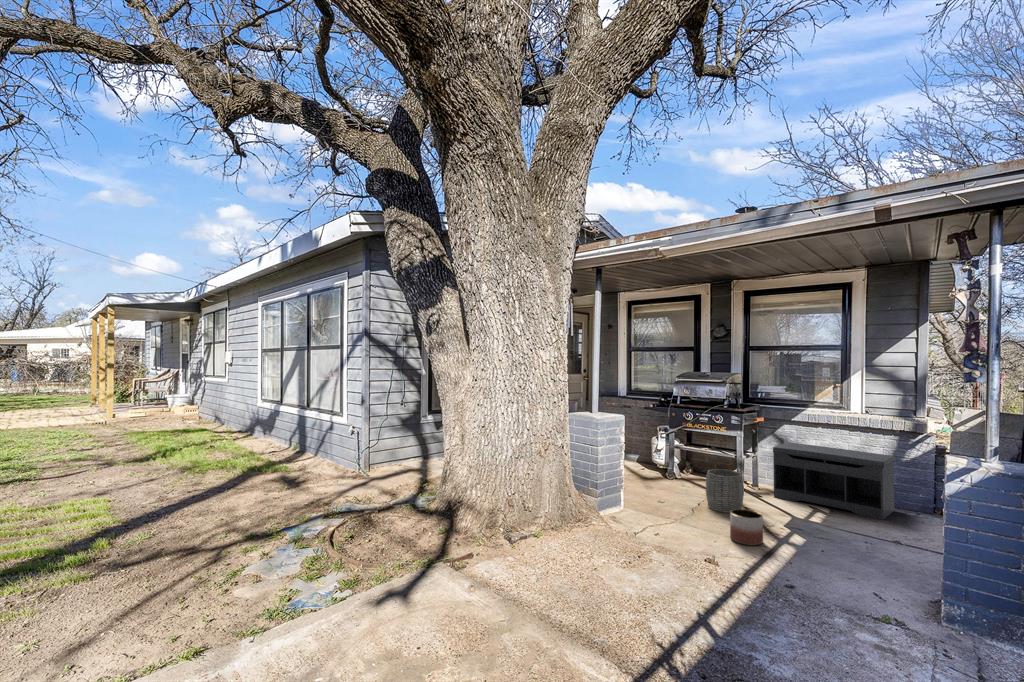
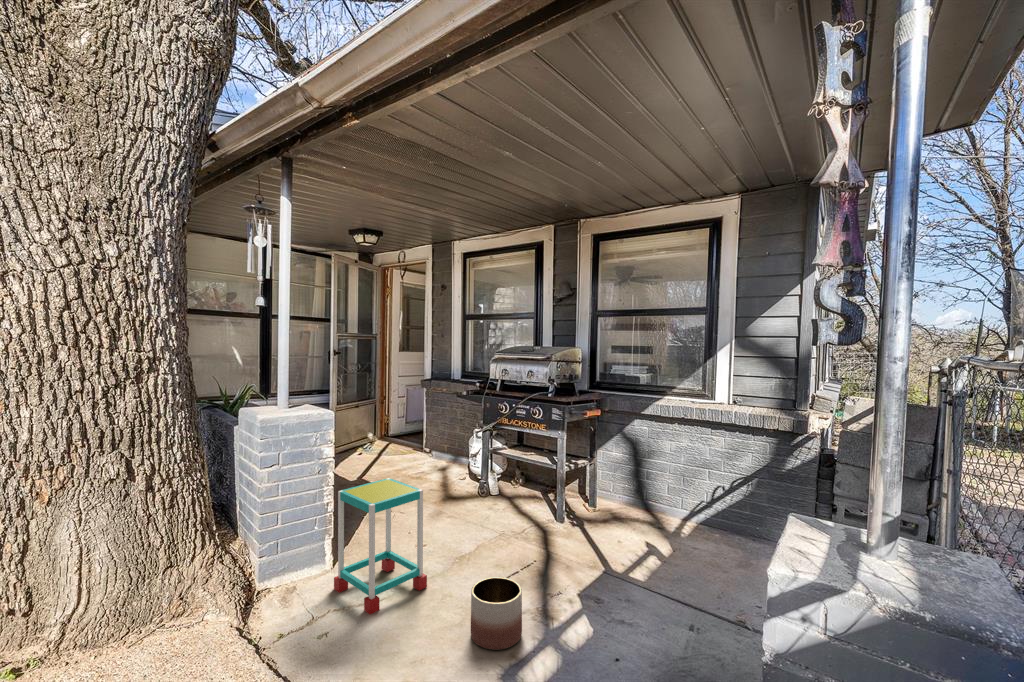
bench: present [773,442,895,520] -> none [609,443,766,566]
side table: none [625,455,682,531] -> present [334,478,427,614]
woven basket: present [706,469,744,513] -> none [495,490,548,561]

